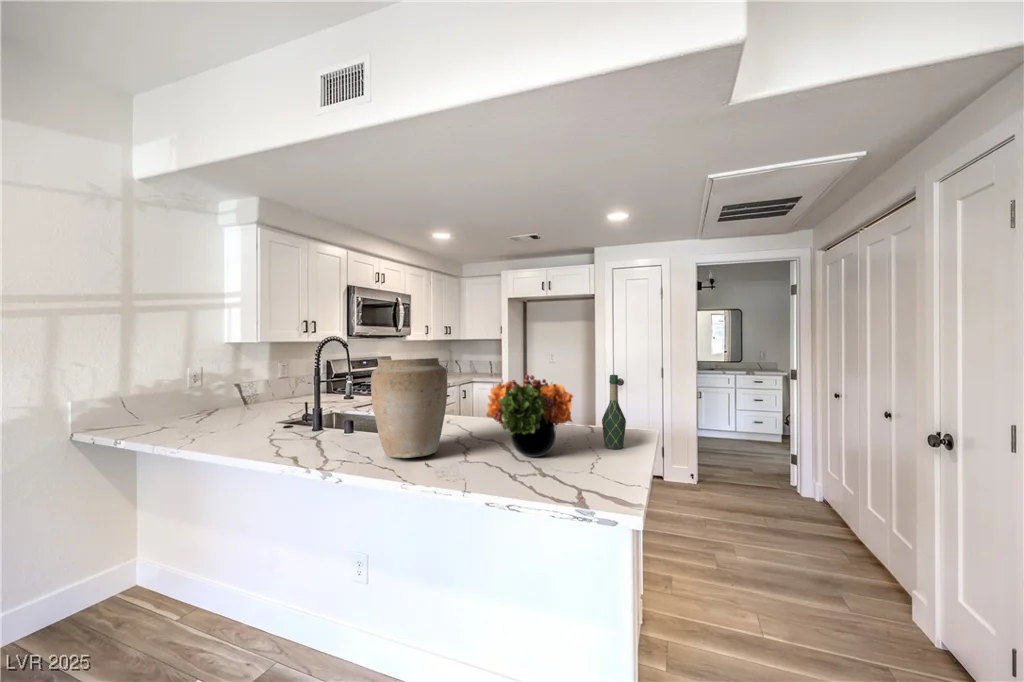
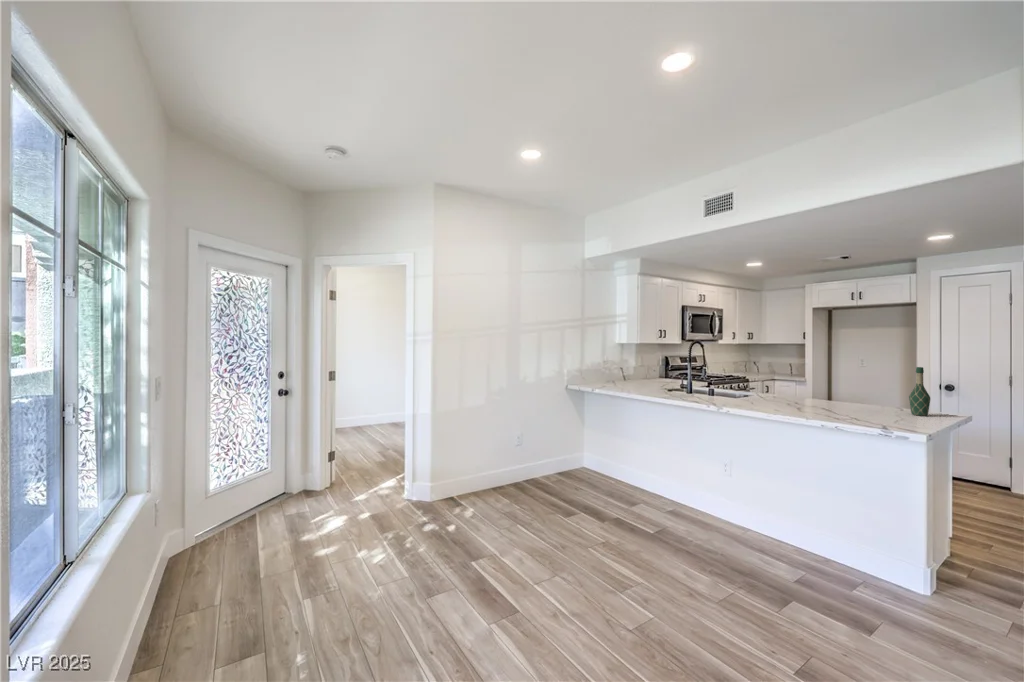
vase: present [371,358,448,458] -> none [743,353,790,405]
flower arrangement: present [487,375,573,457] -> none [816,364,885,413]

